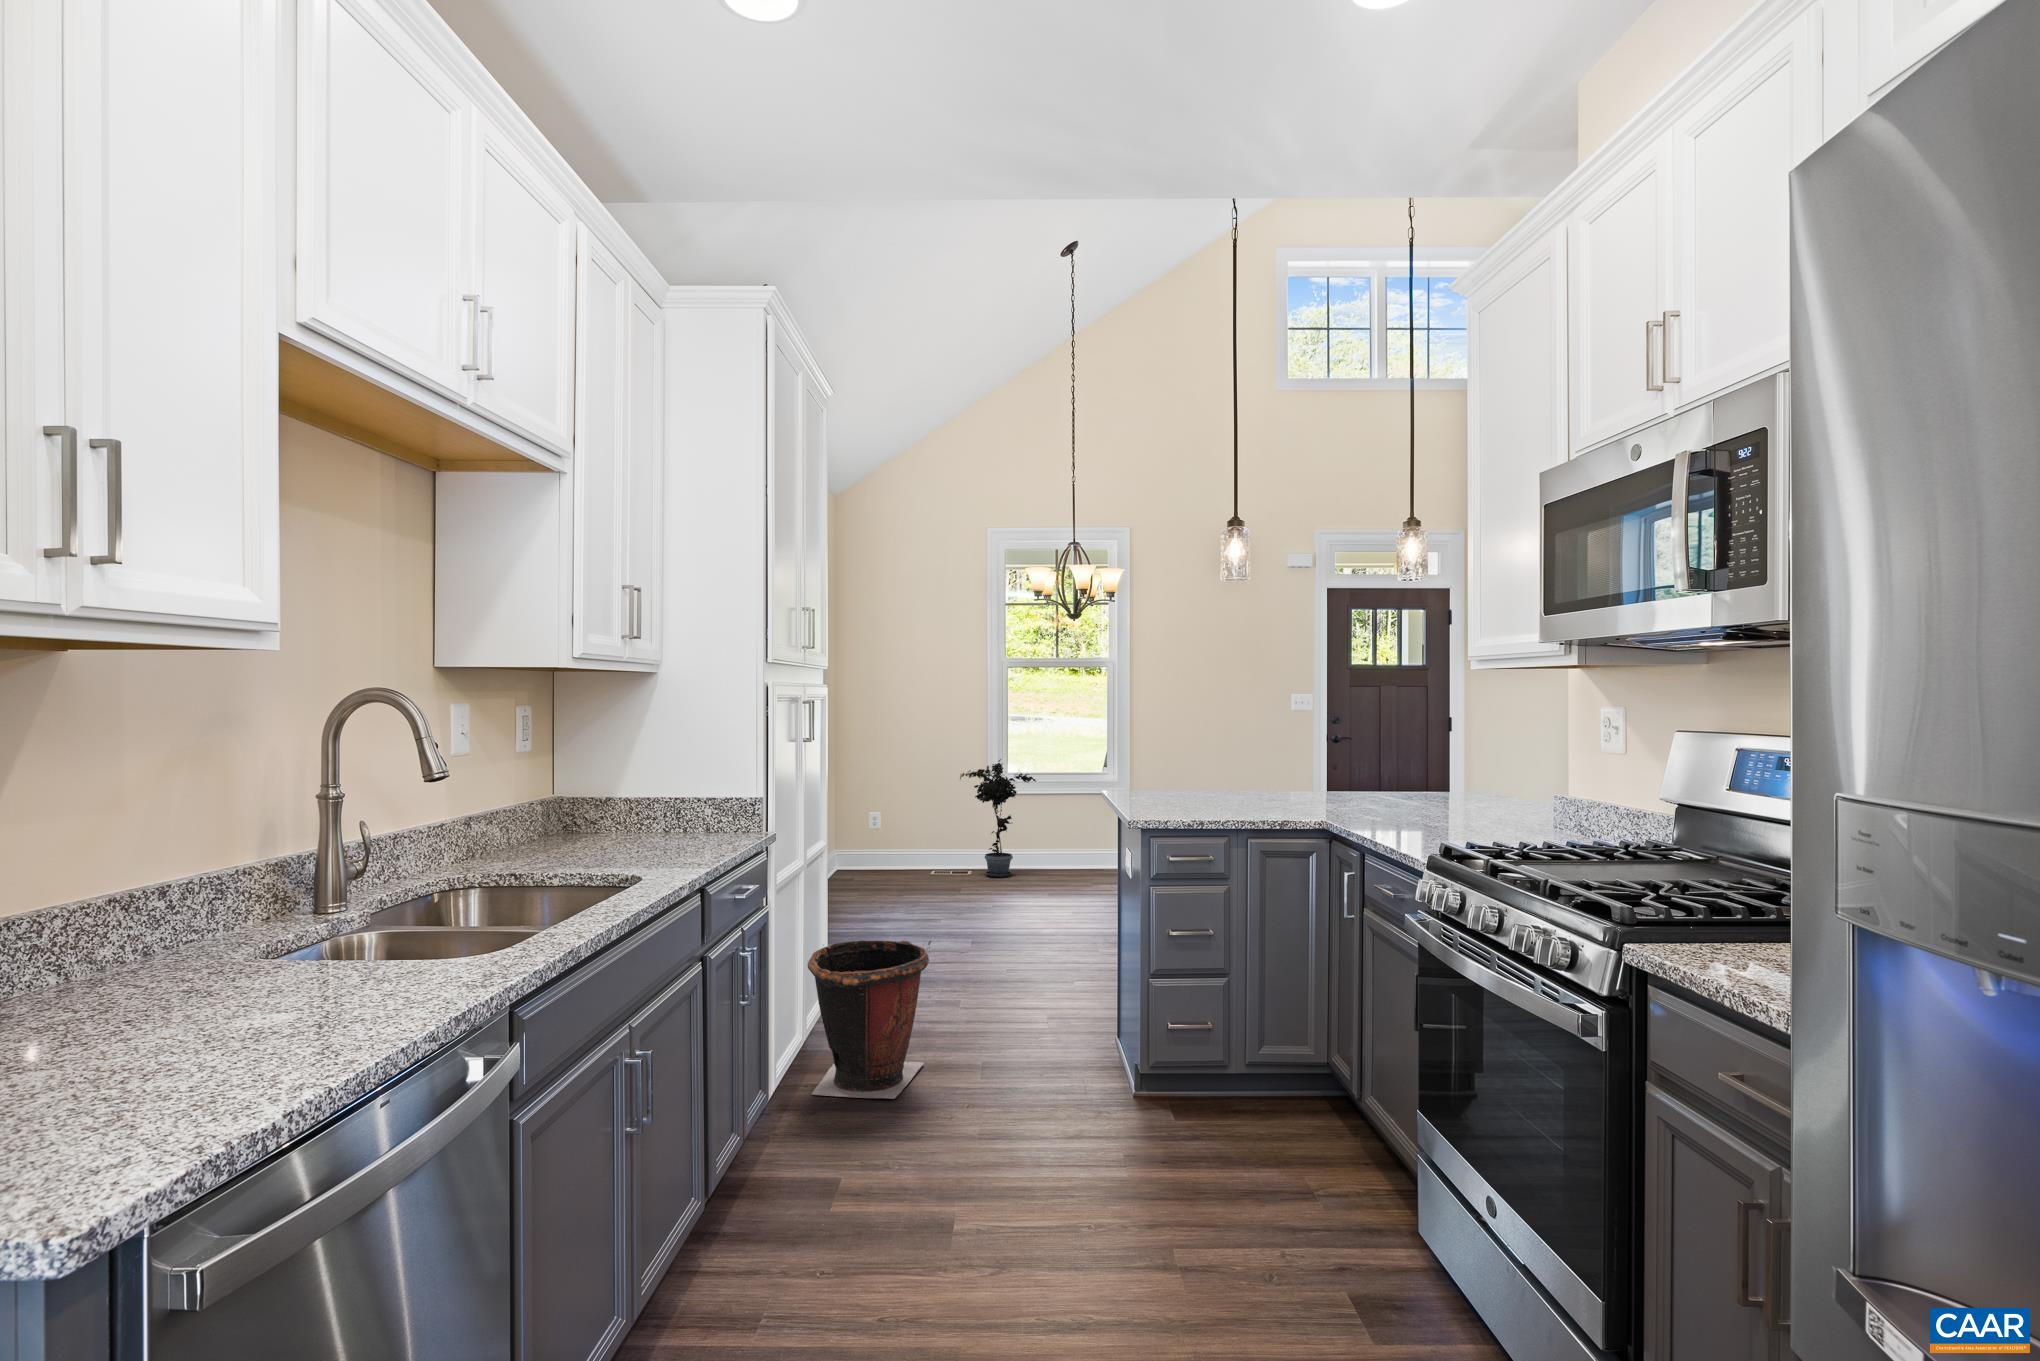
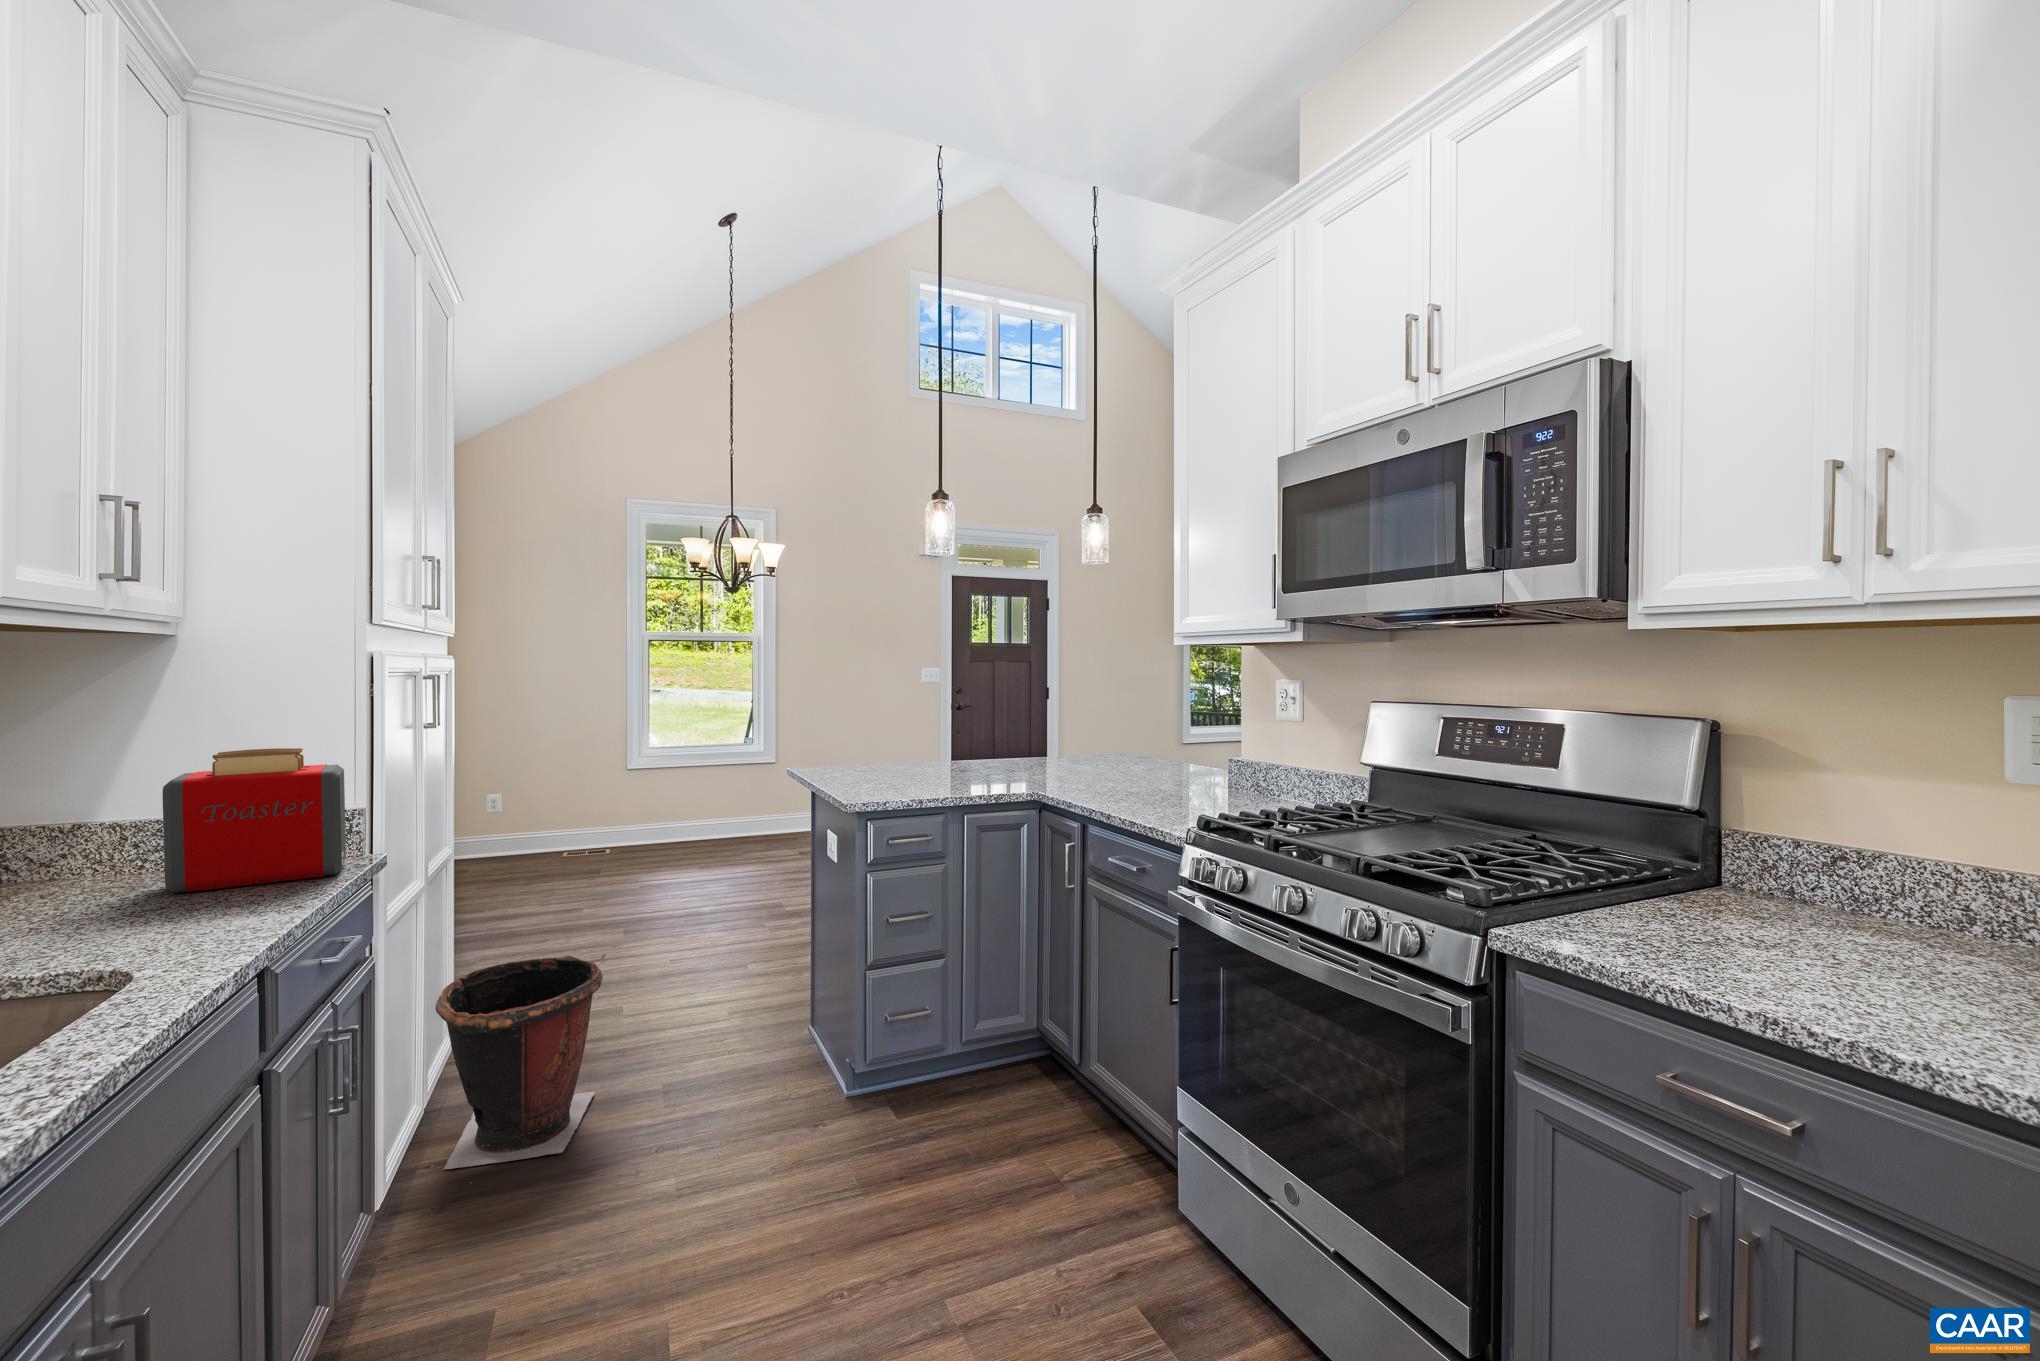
toaster: none [652,751,751,845] -> present [162,748,346,893]
potted plant: present [960,759,1036,877] -> none [602,733,686,850]

